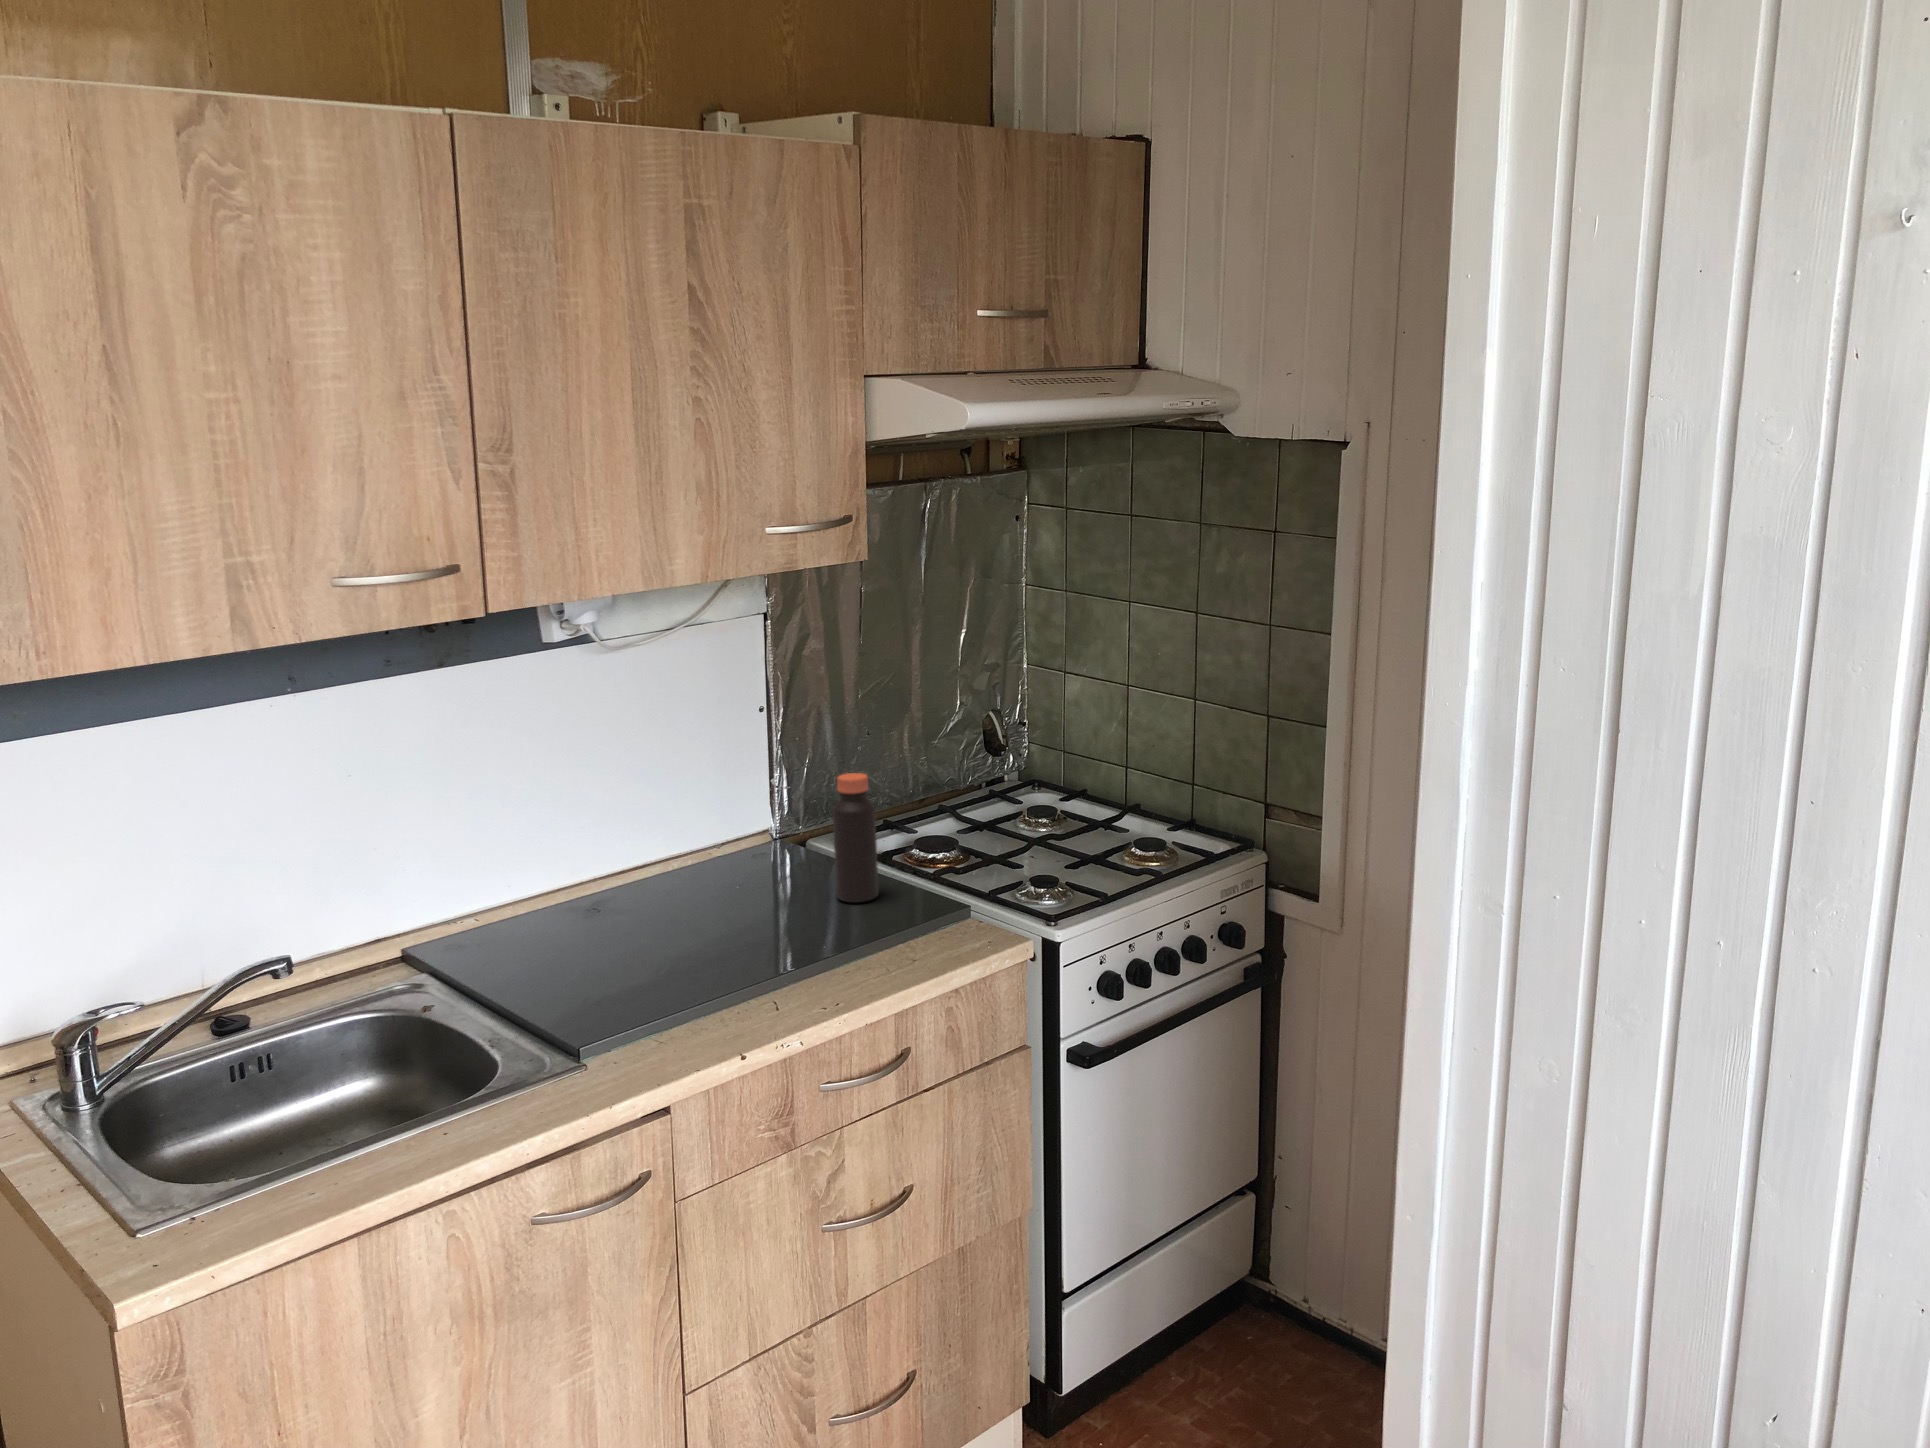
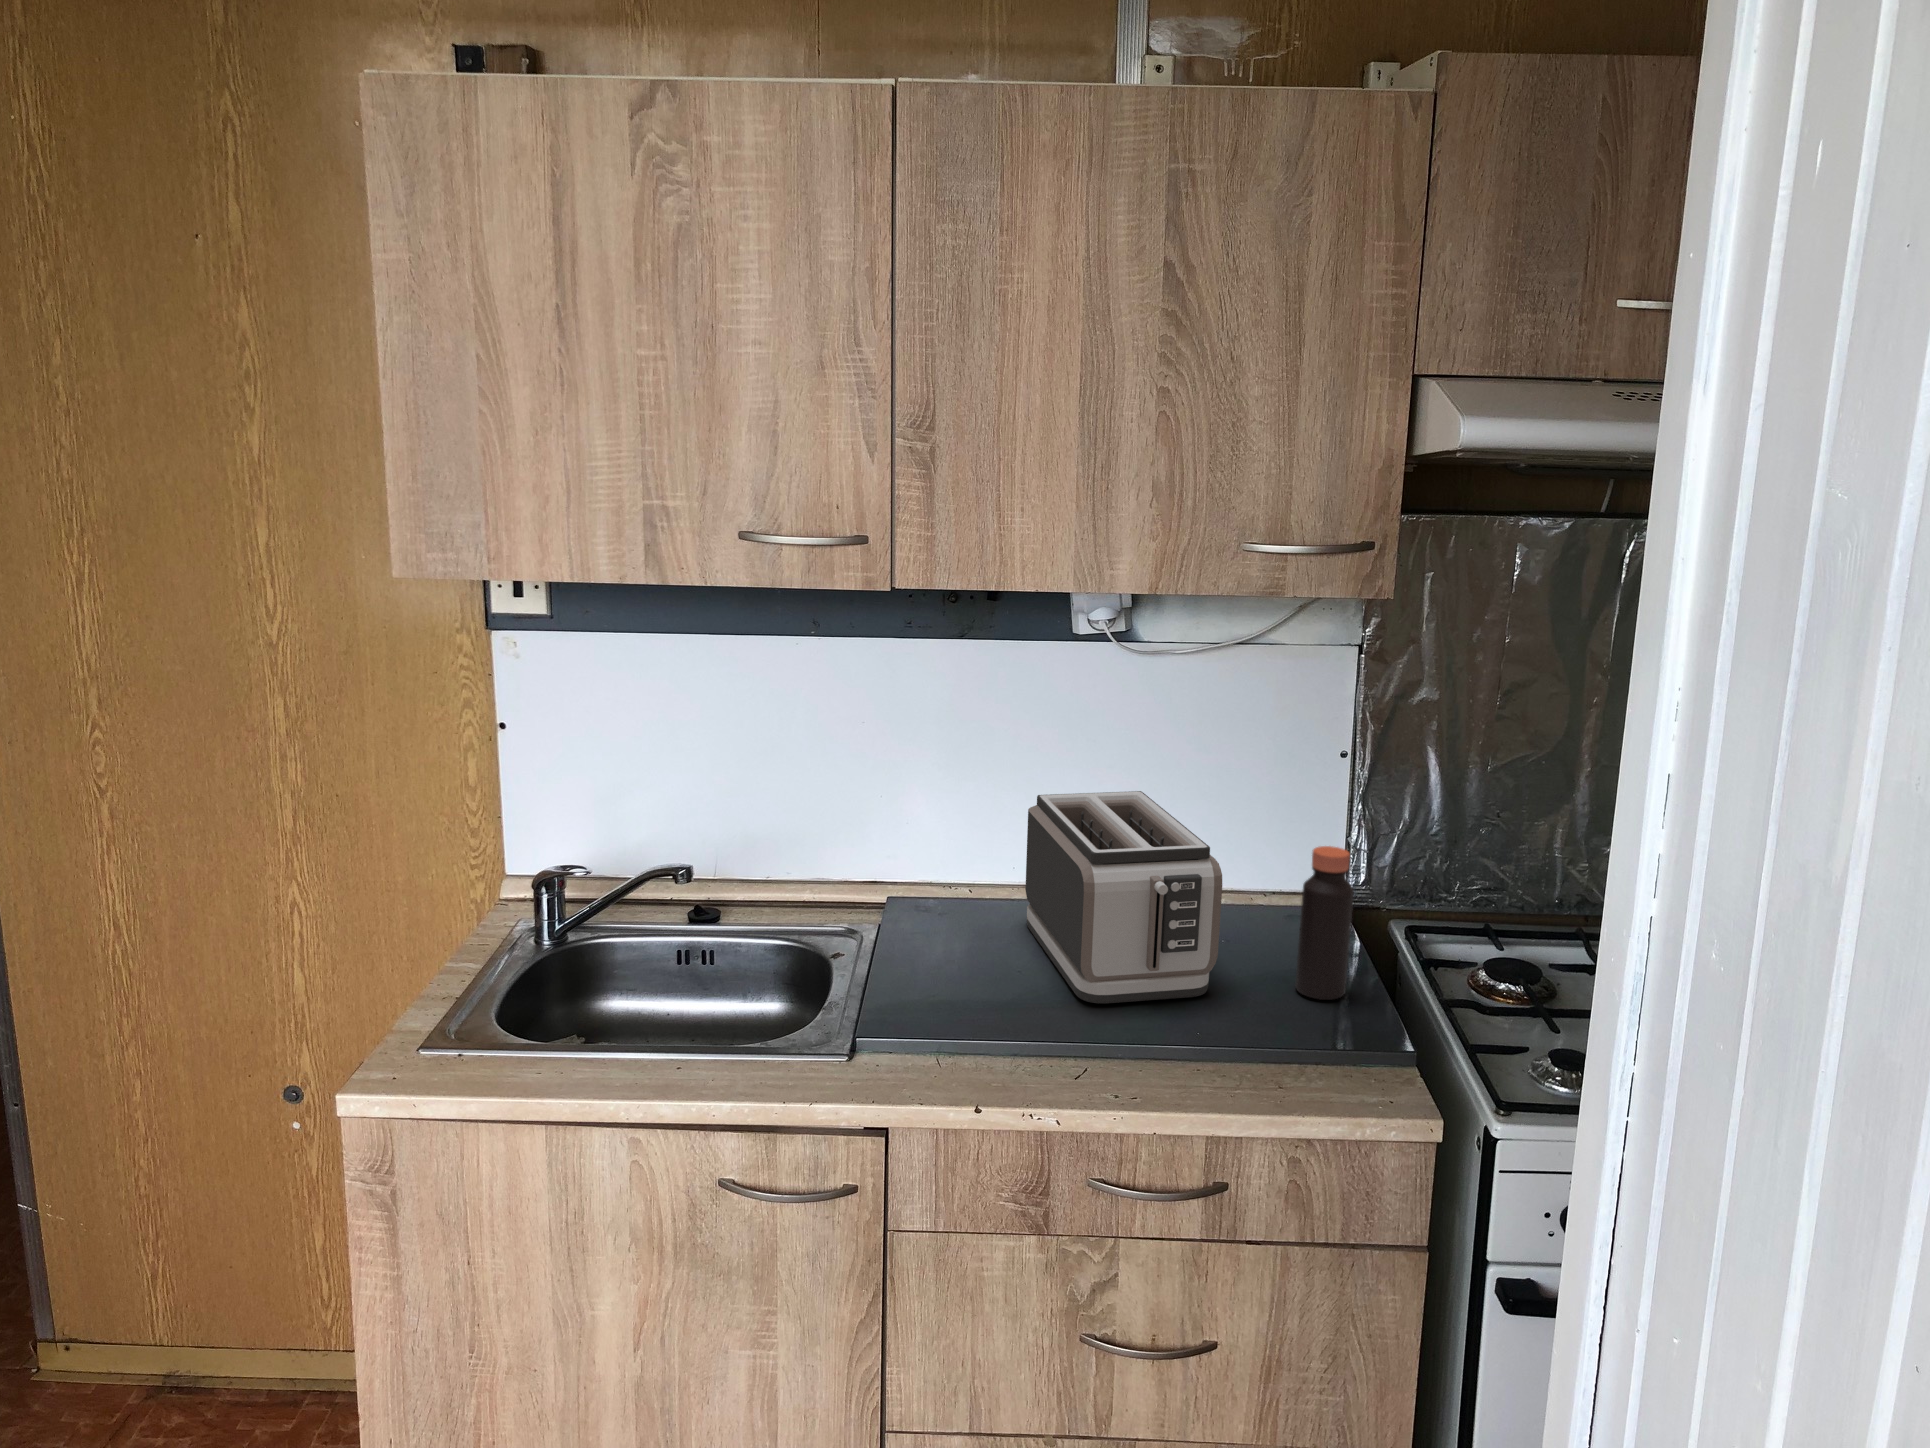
toaster: none [555,777,793,960] -> present [1025,791,1222,1003]

